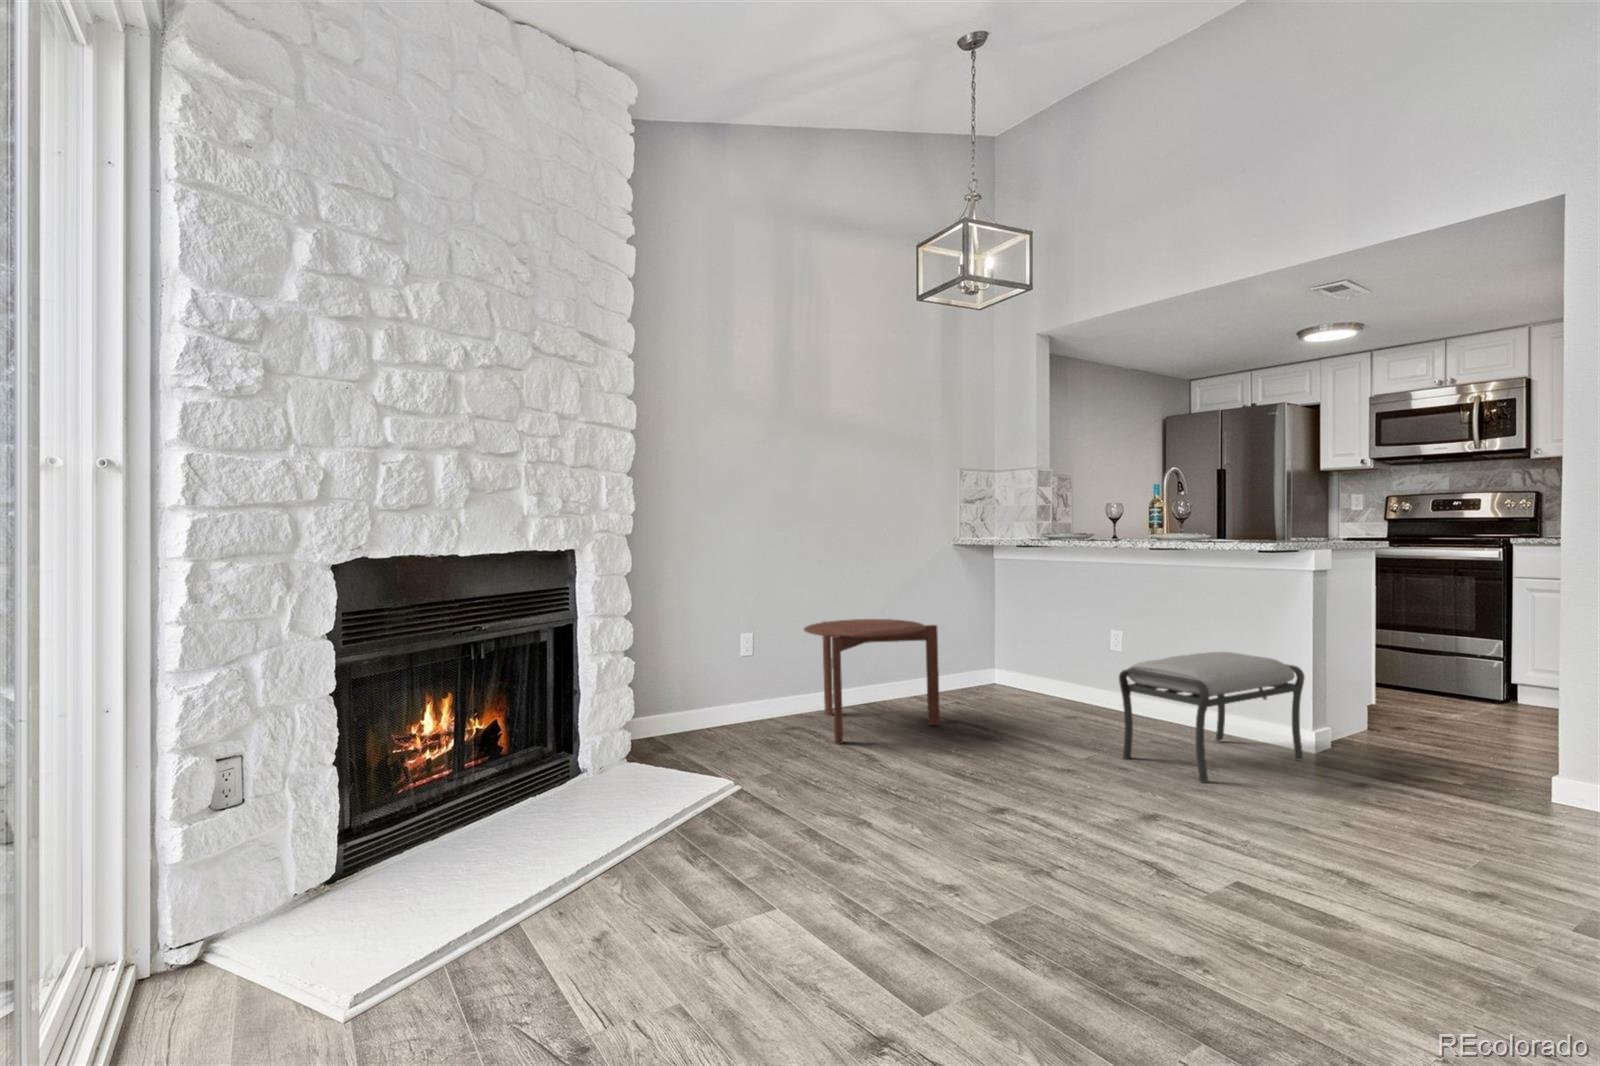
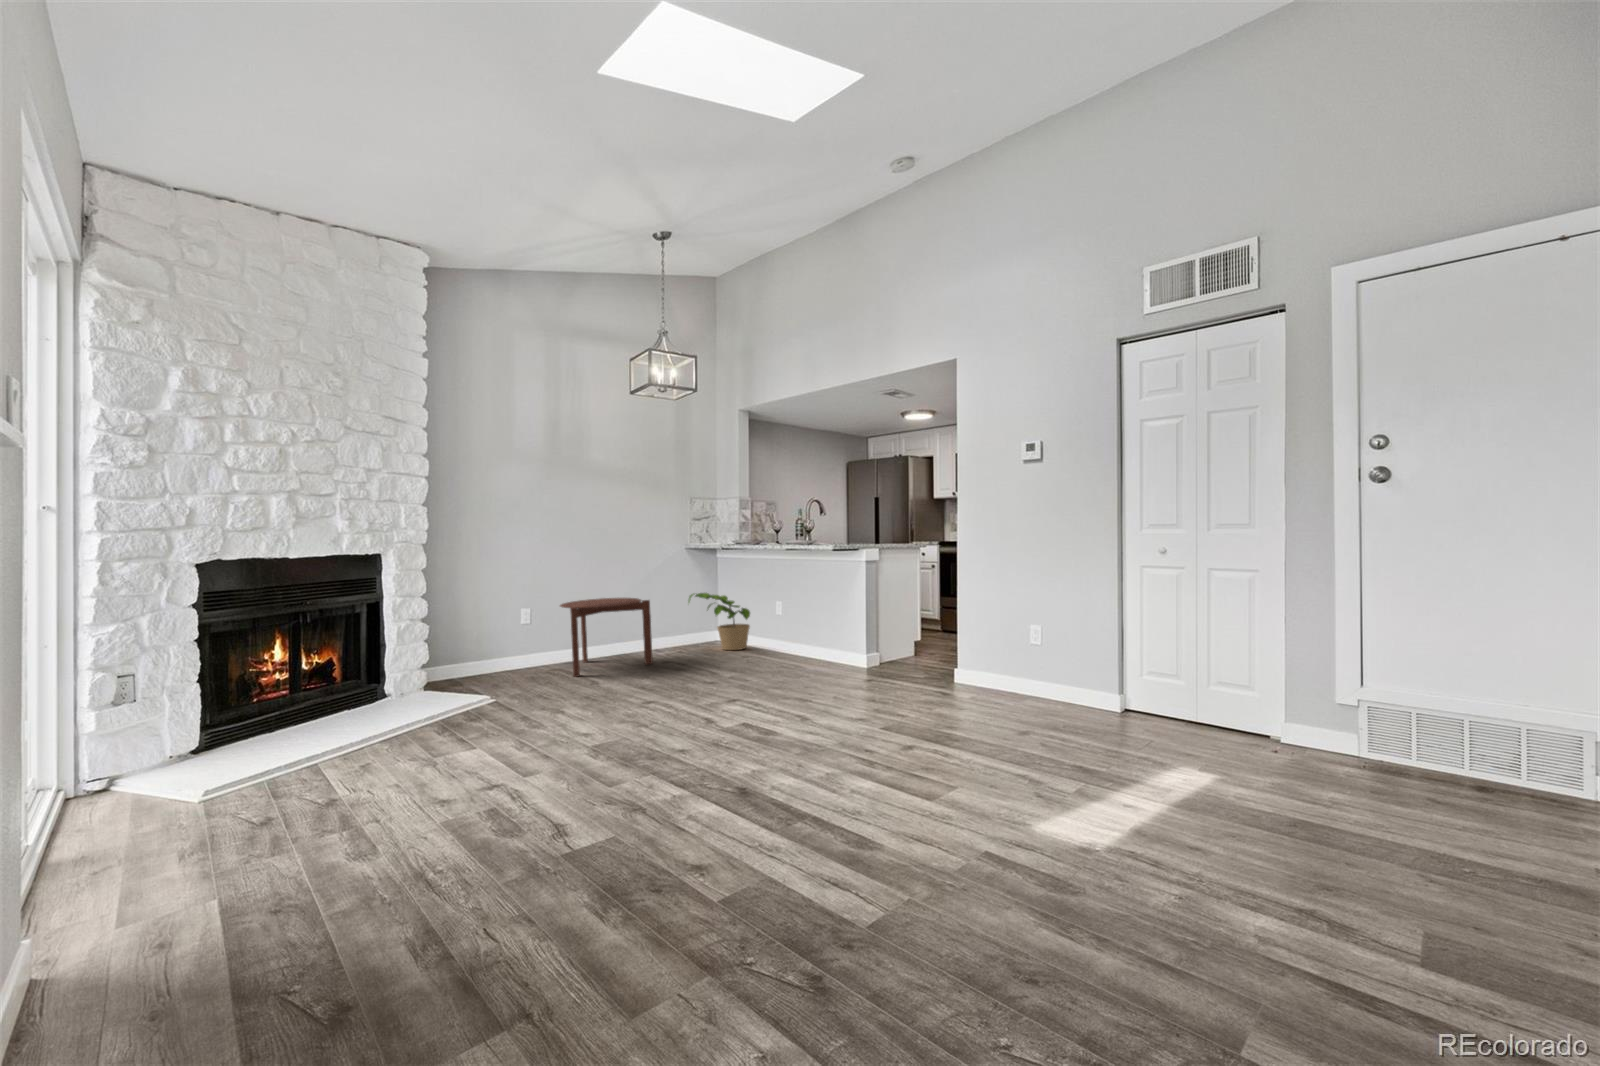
potted plant: none [976,614,1068,703] -> present [688,593,750,650]
ottoman: present [1119,652,1304,783] -> none [744,610,851,685]

